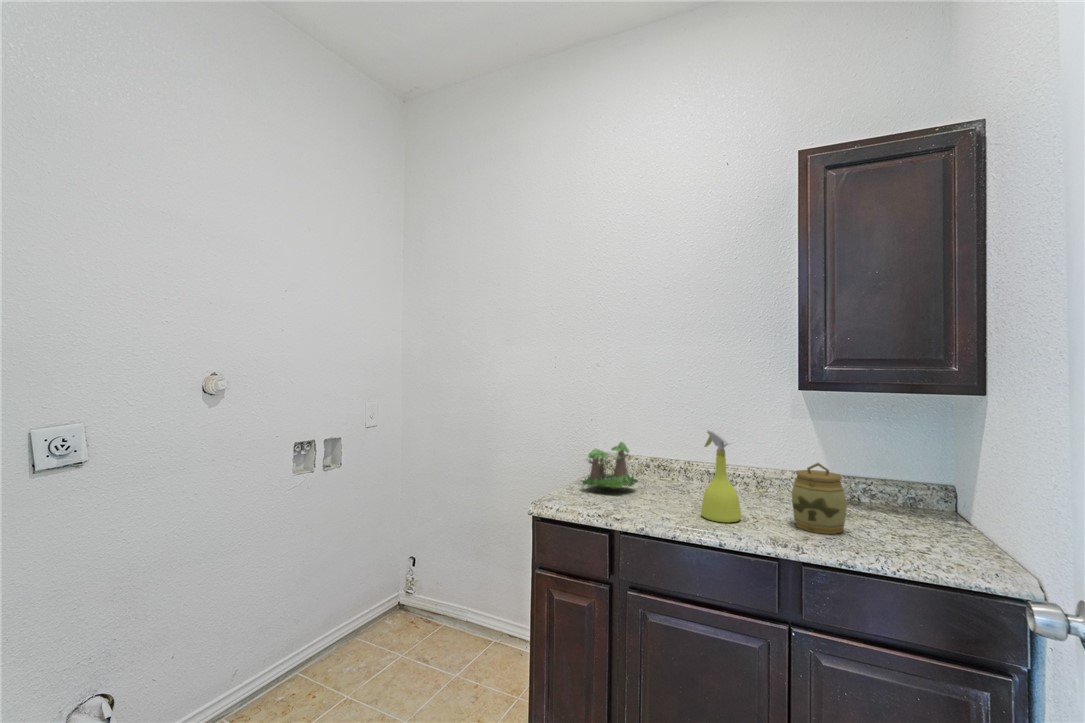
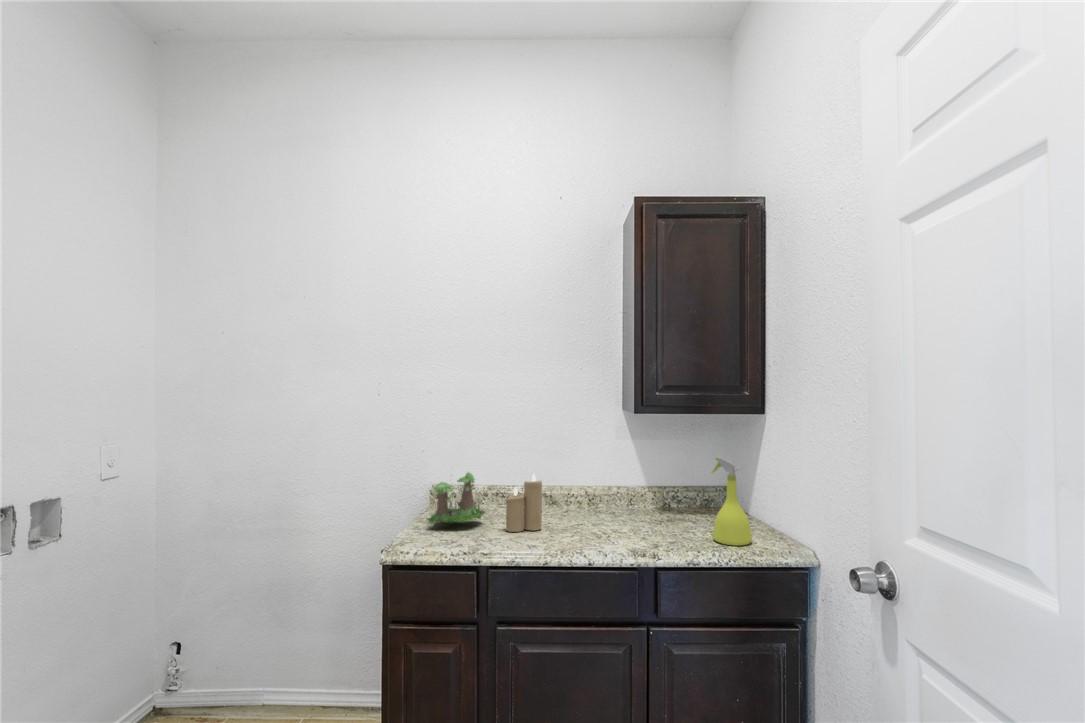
spray bottle: present [701,431,741,523] -> present [712,457,752,546]
candle: none [652,447,690,504] -> present [506,474,542,532]
jar: present [792,463,847,534] -> none [635,477,680,540]

